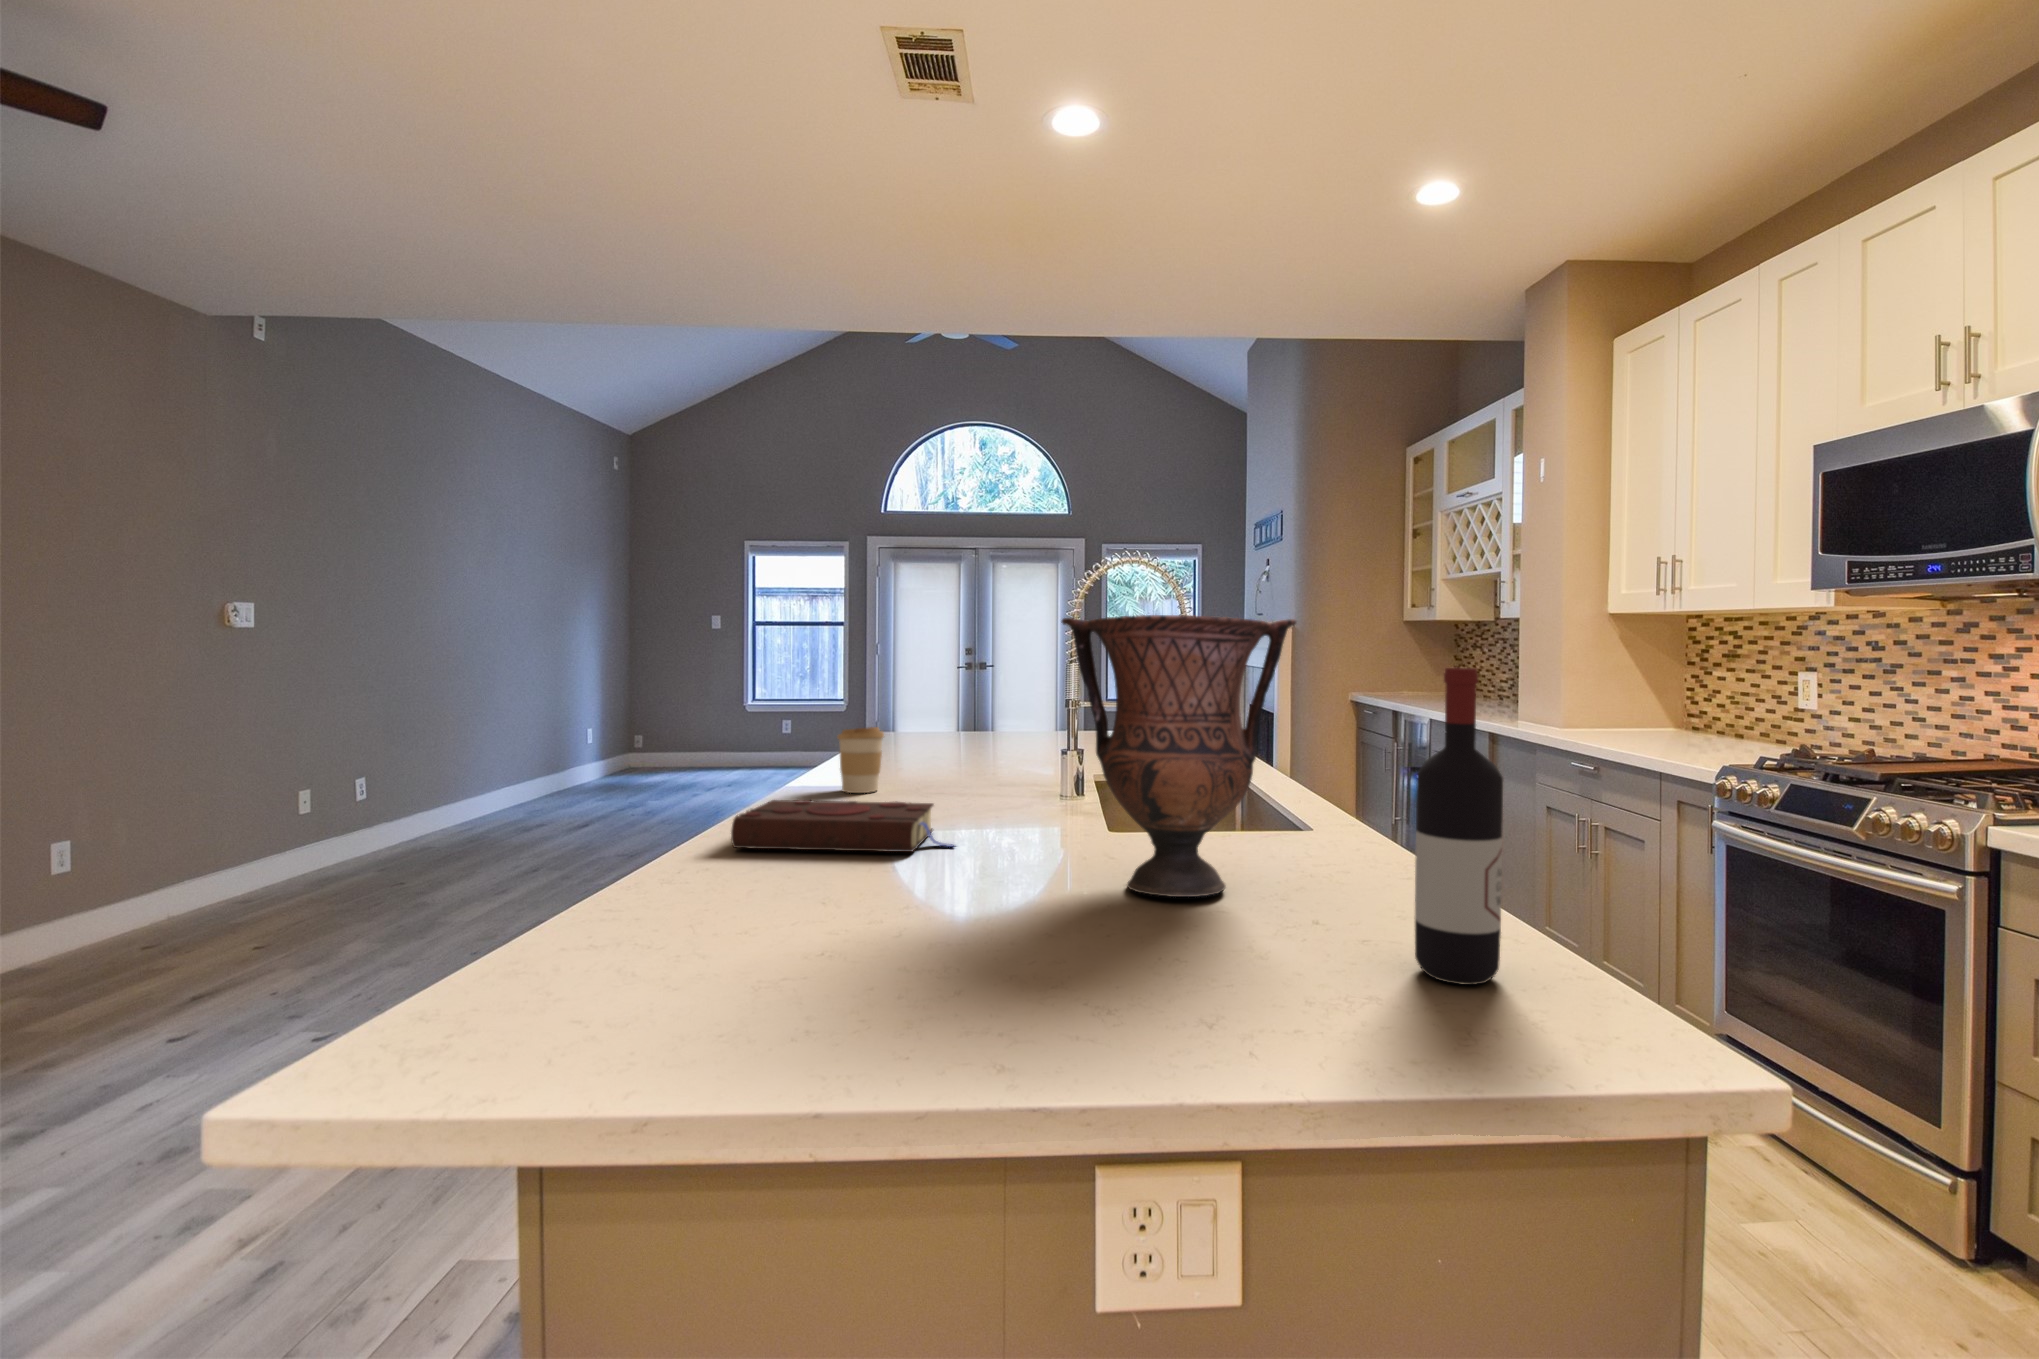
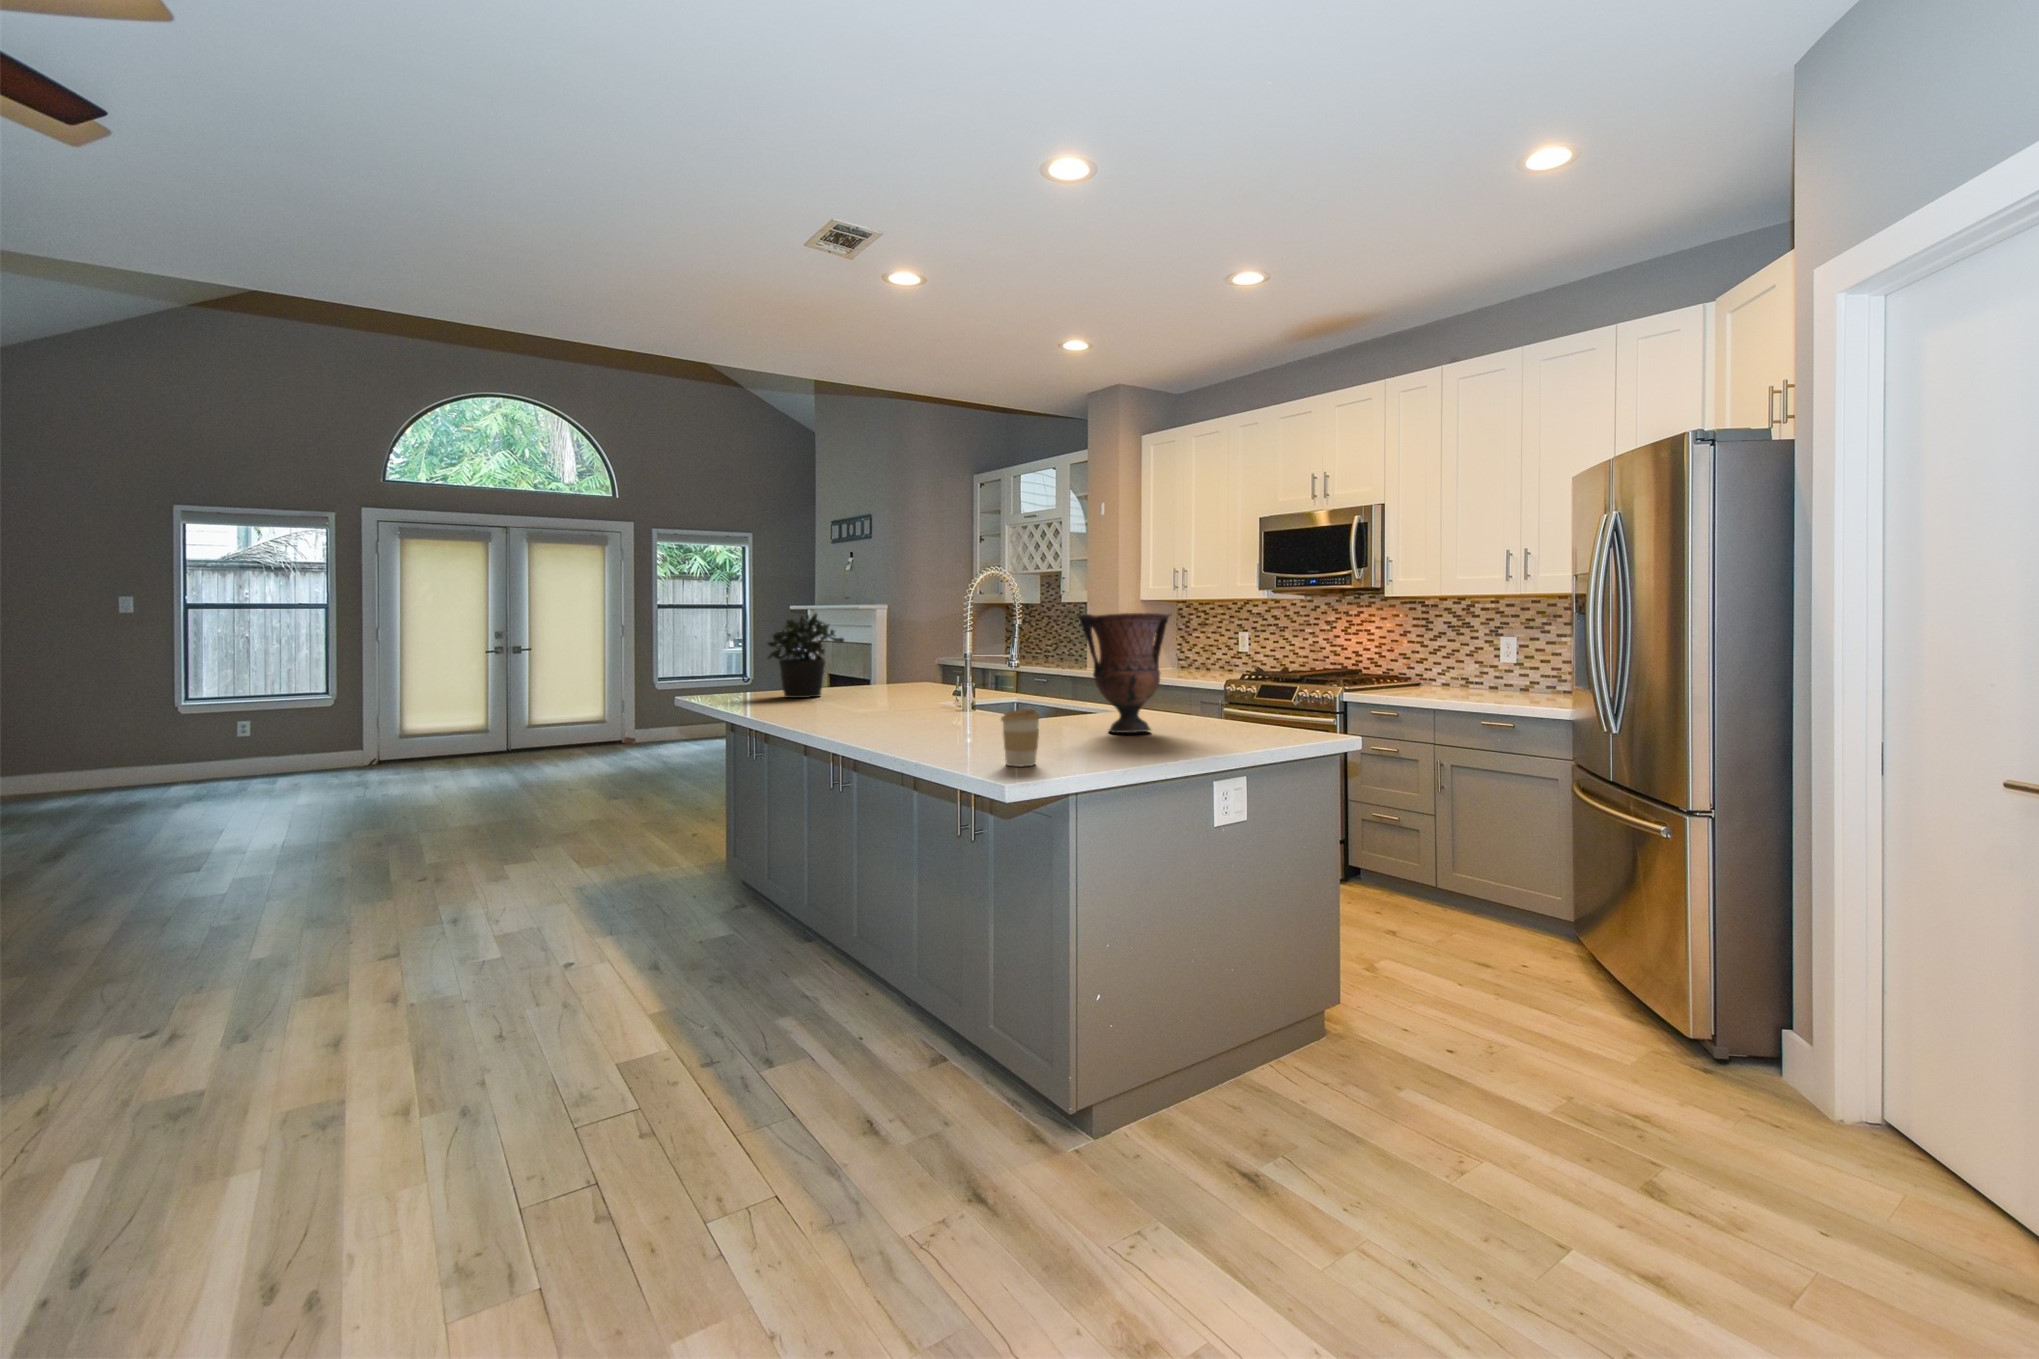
potted plant: none [902,622,1010,744] -> present [768,613,844,698]
wine bottle: present [1415,668,1503,985] -> none [1250,631,1279,739]
coffee cup: present [837,727,884,793] -> present [1001,708,1040,766]
book: present [731,800,954,852] -> none [882,713,999,739]

